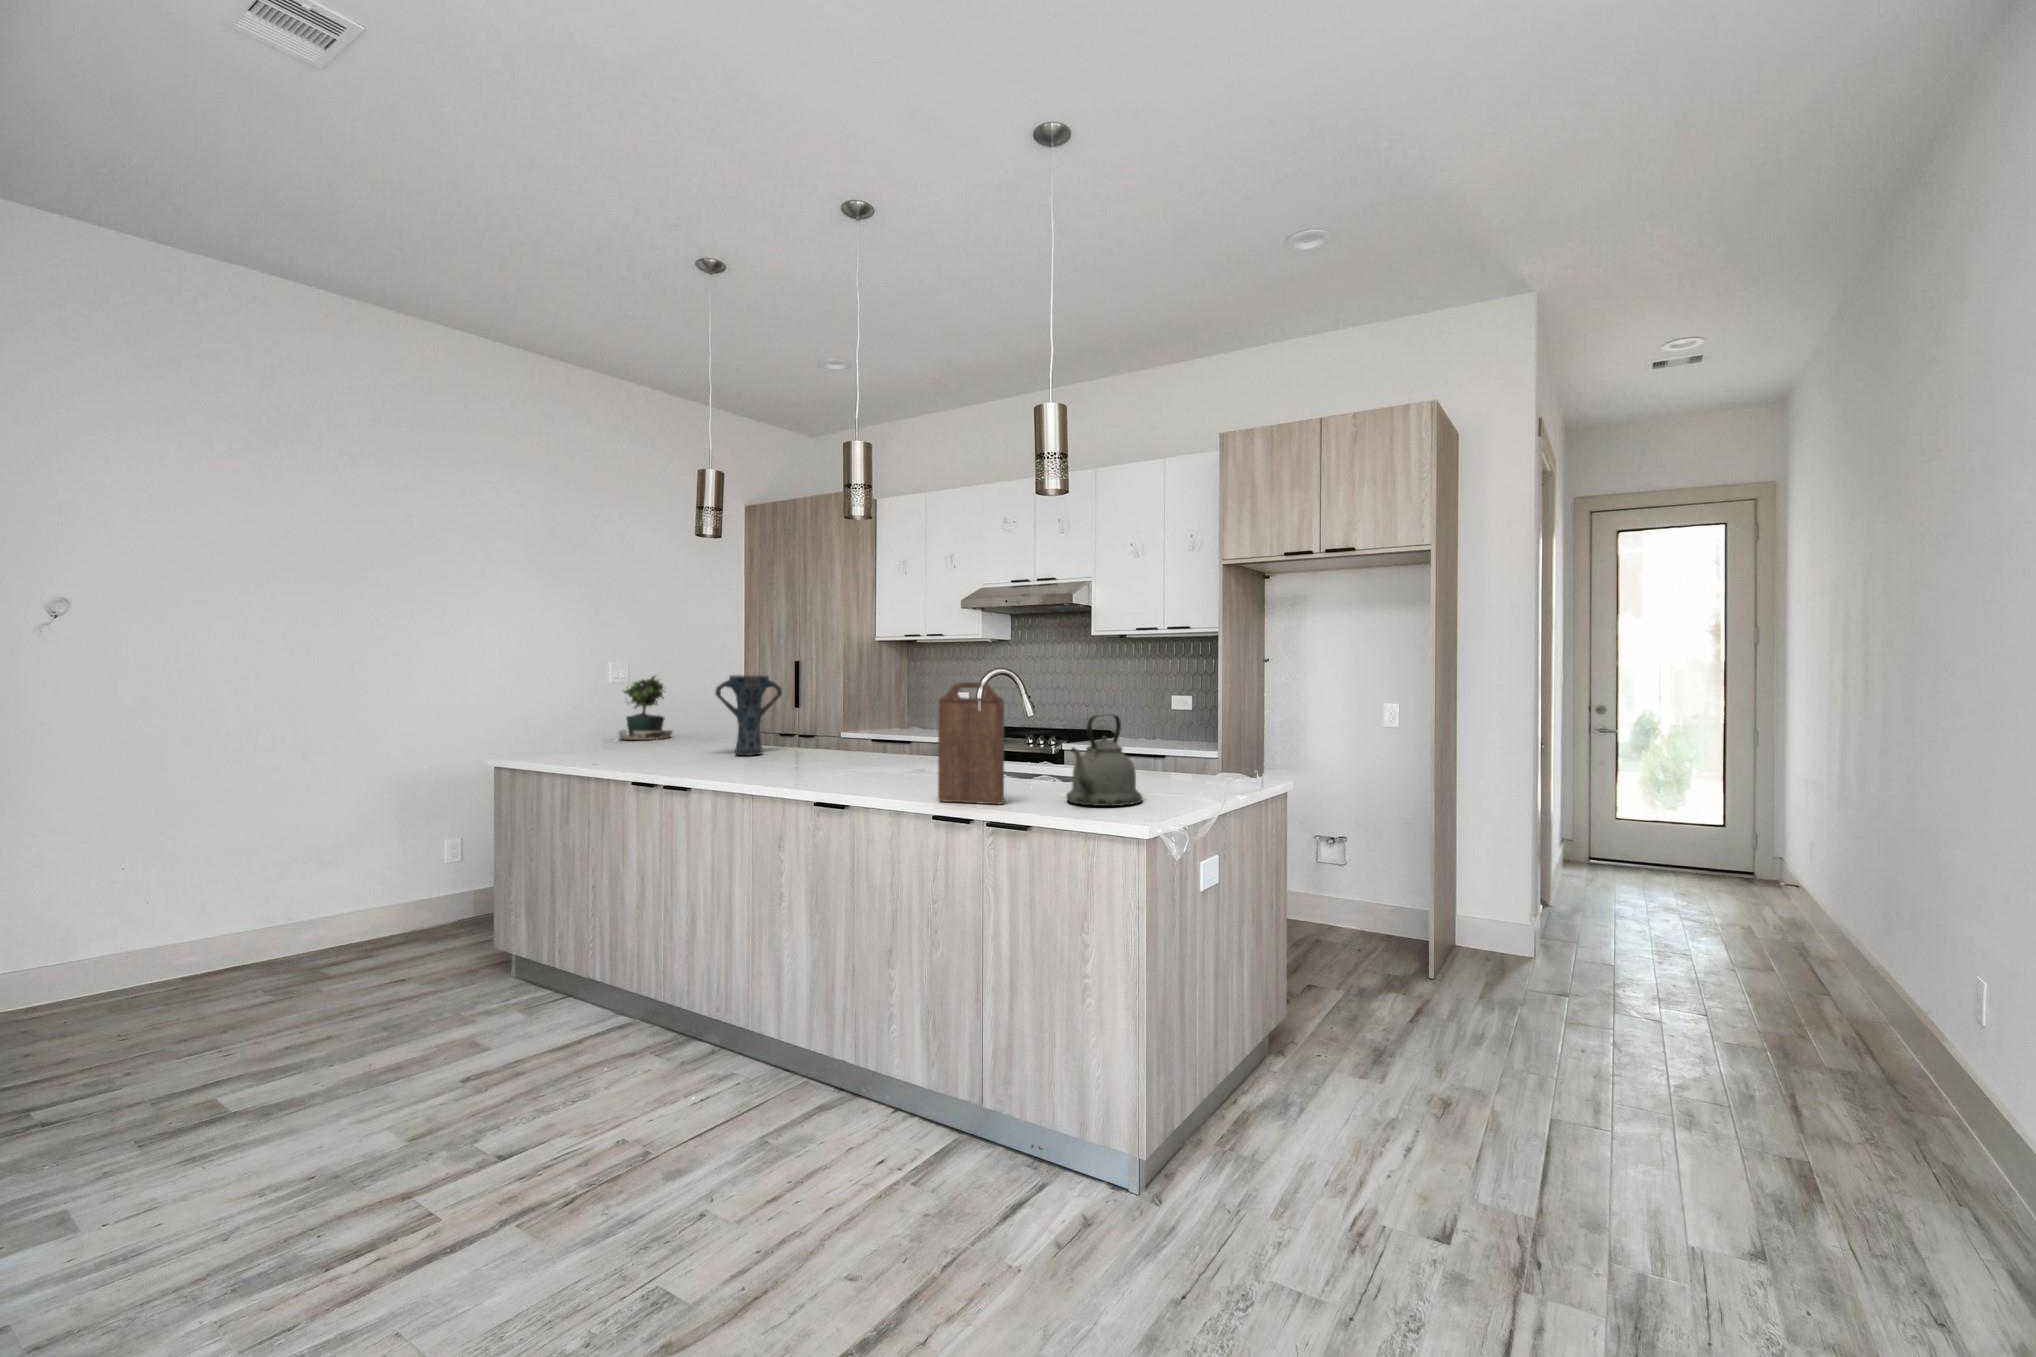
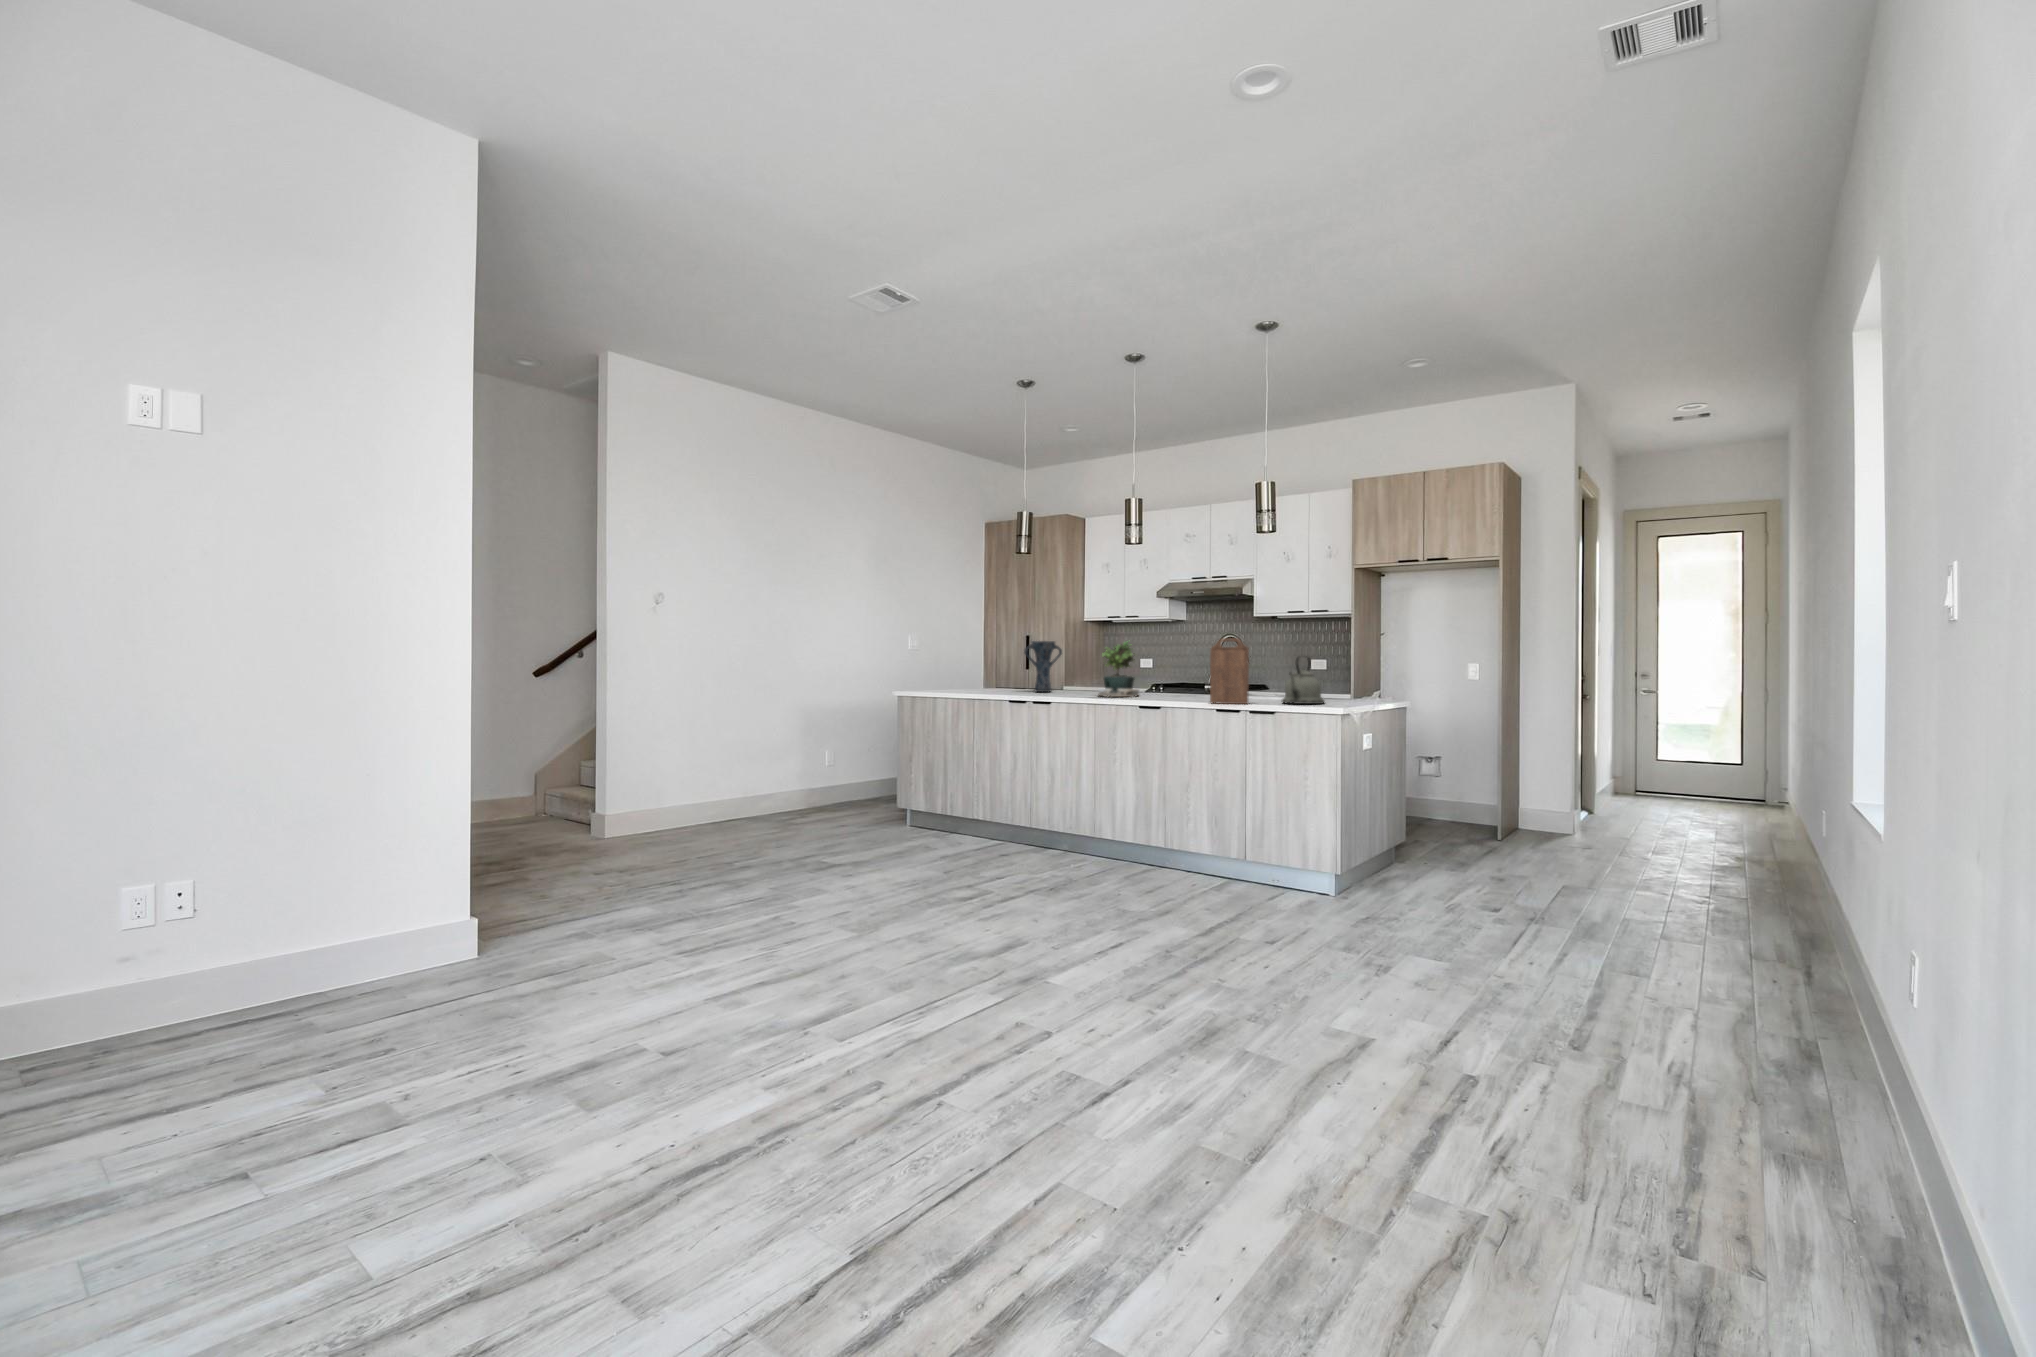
potted plant: present [618,676,672,741] -> present [1098,641,1139,697]

